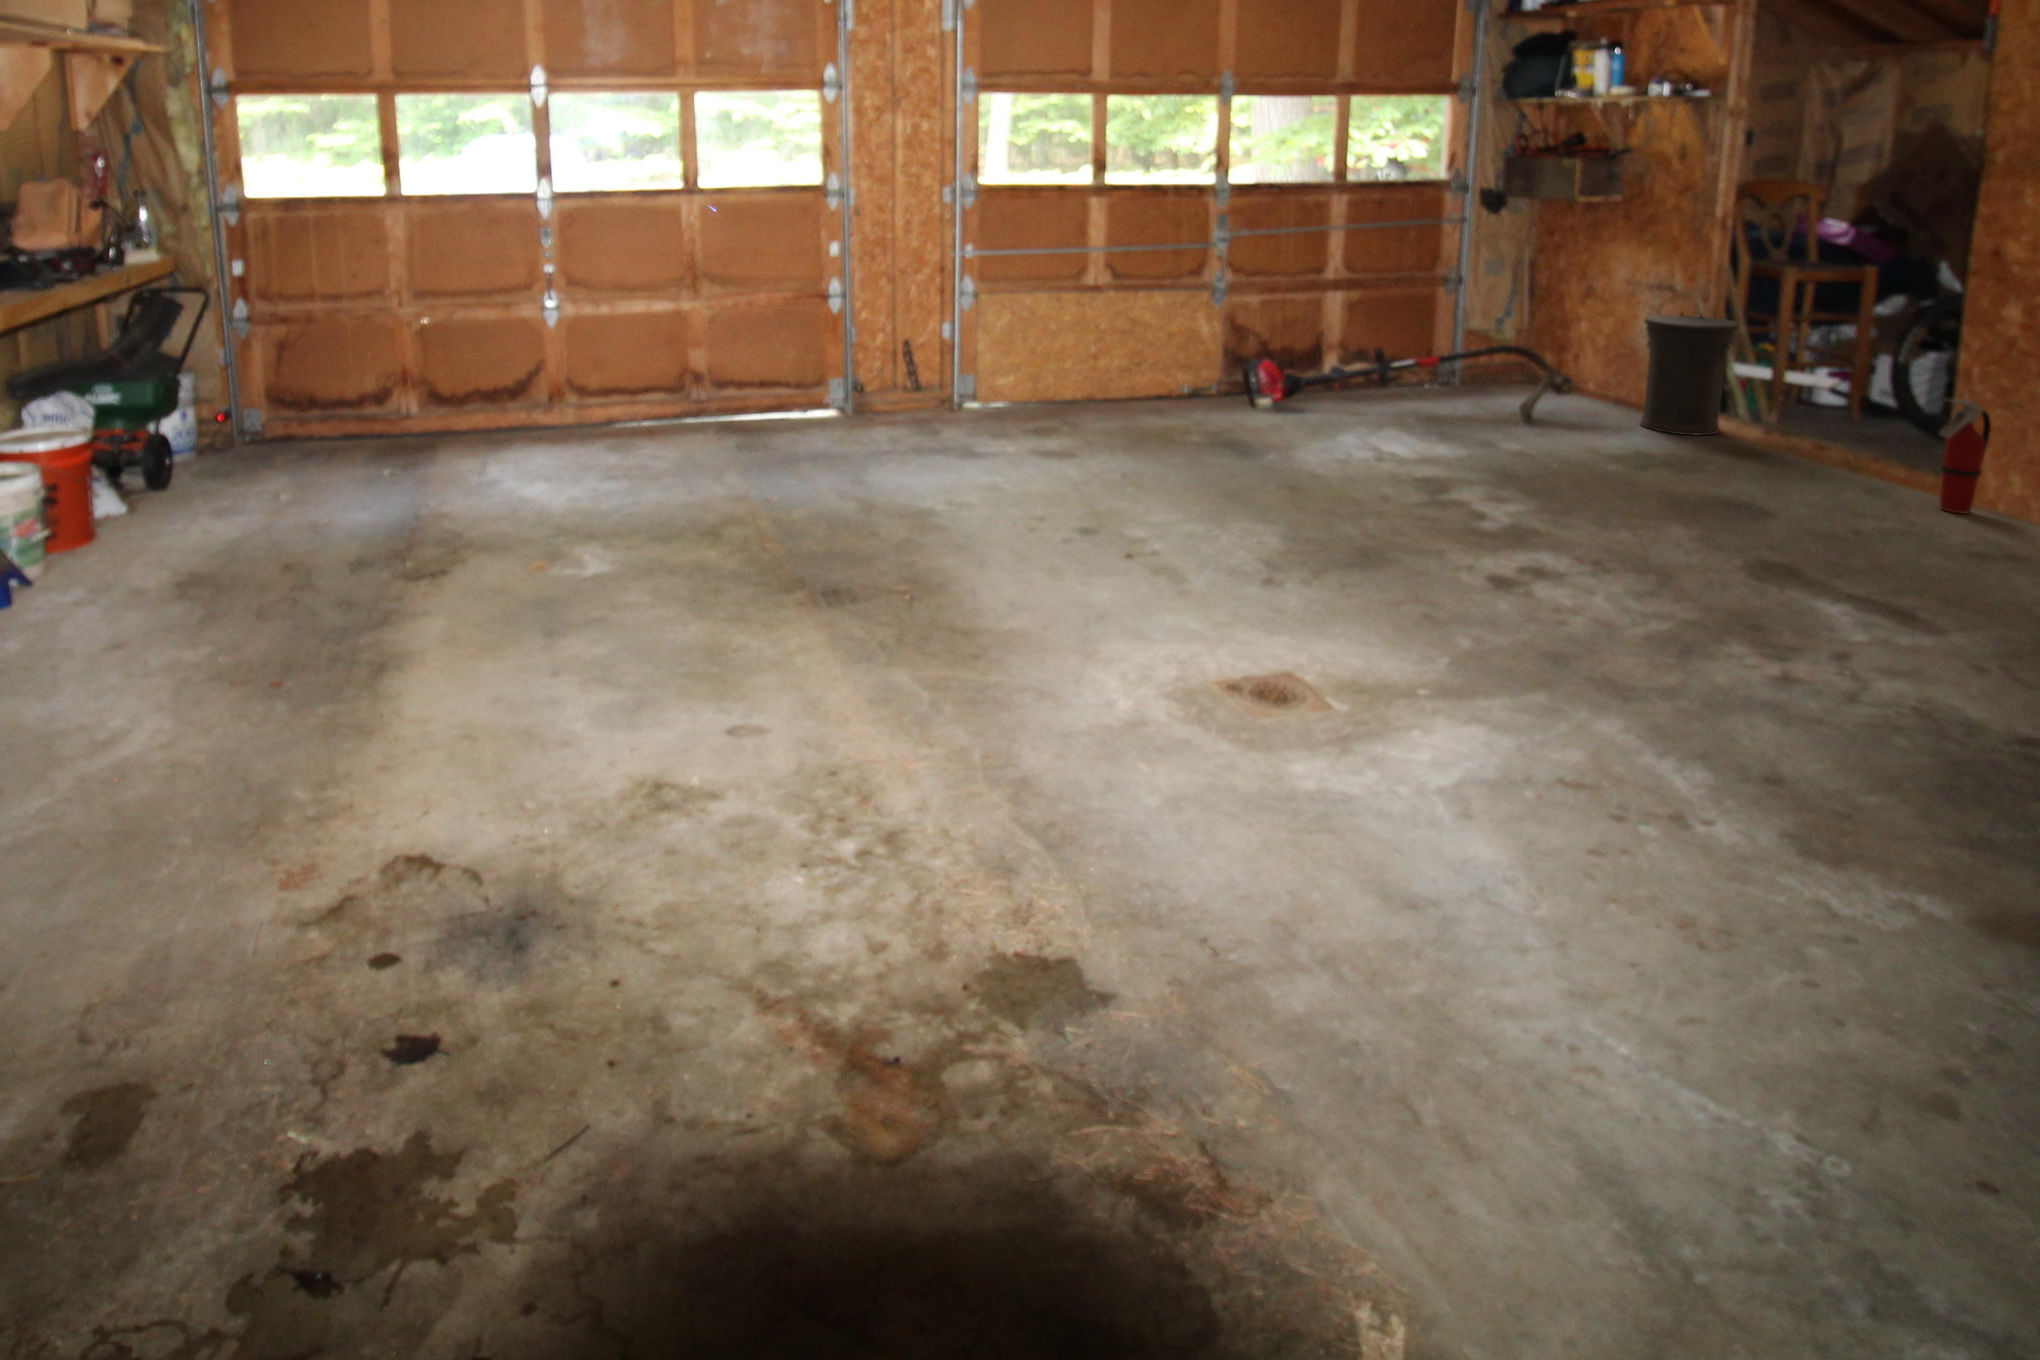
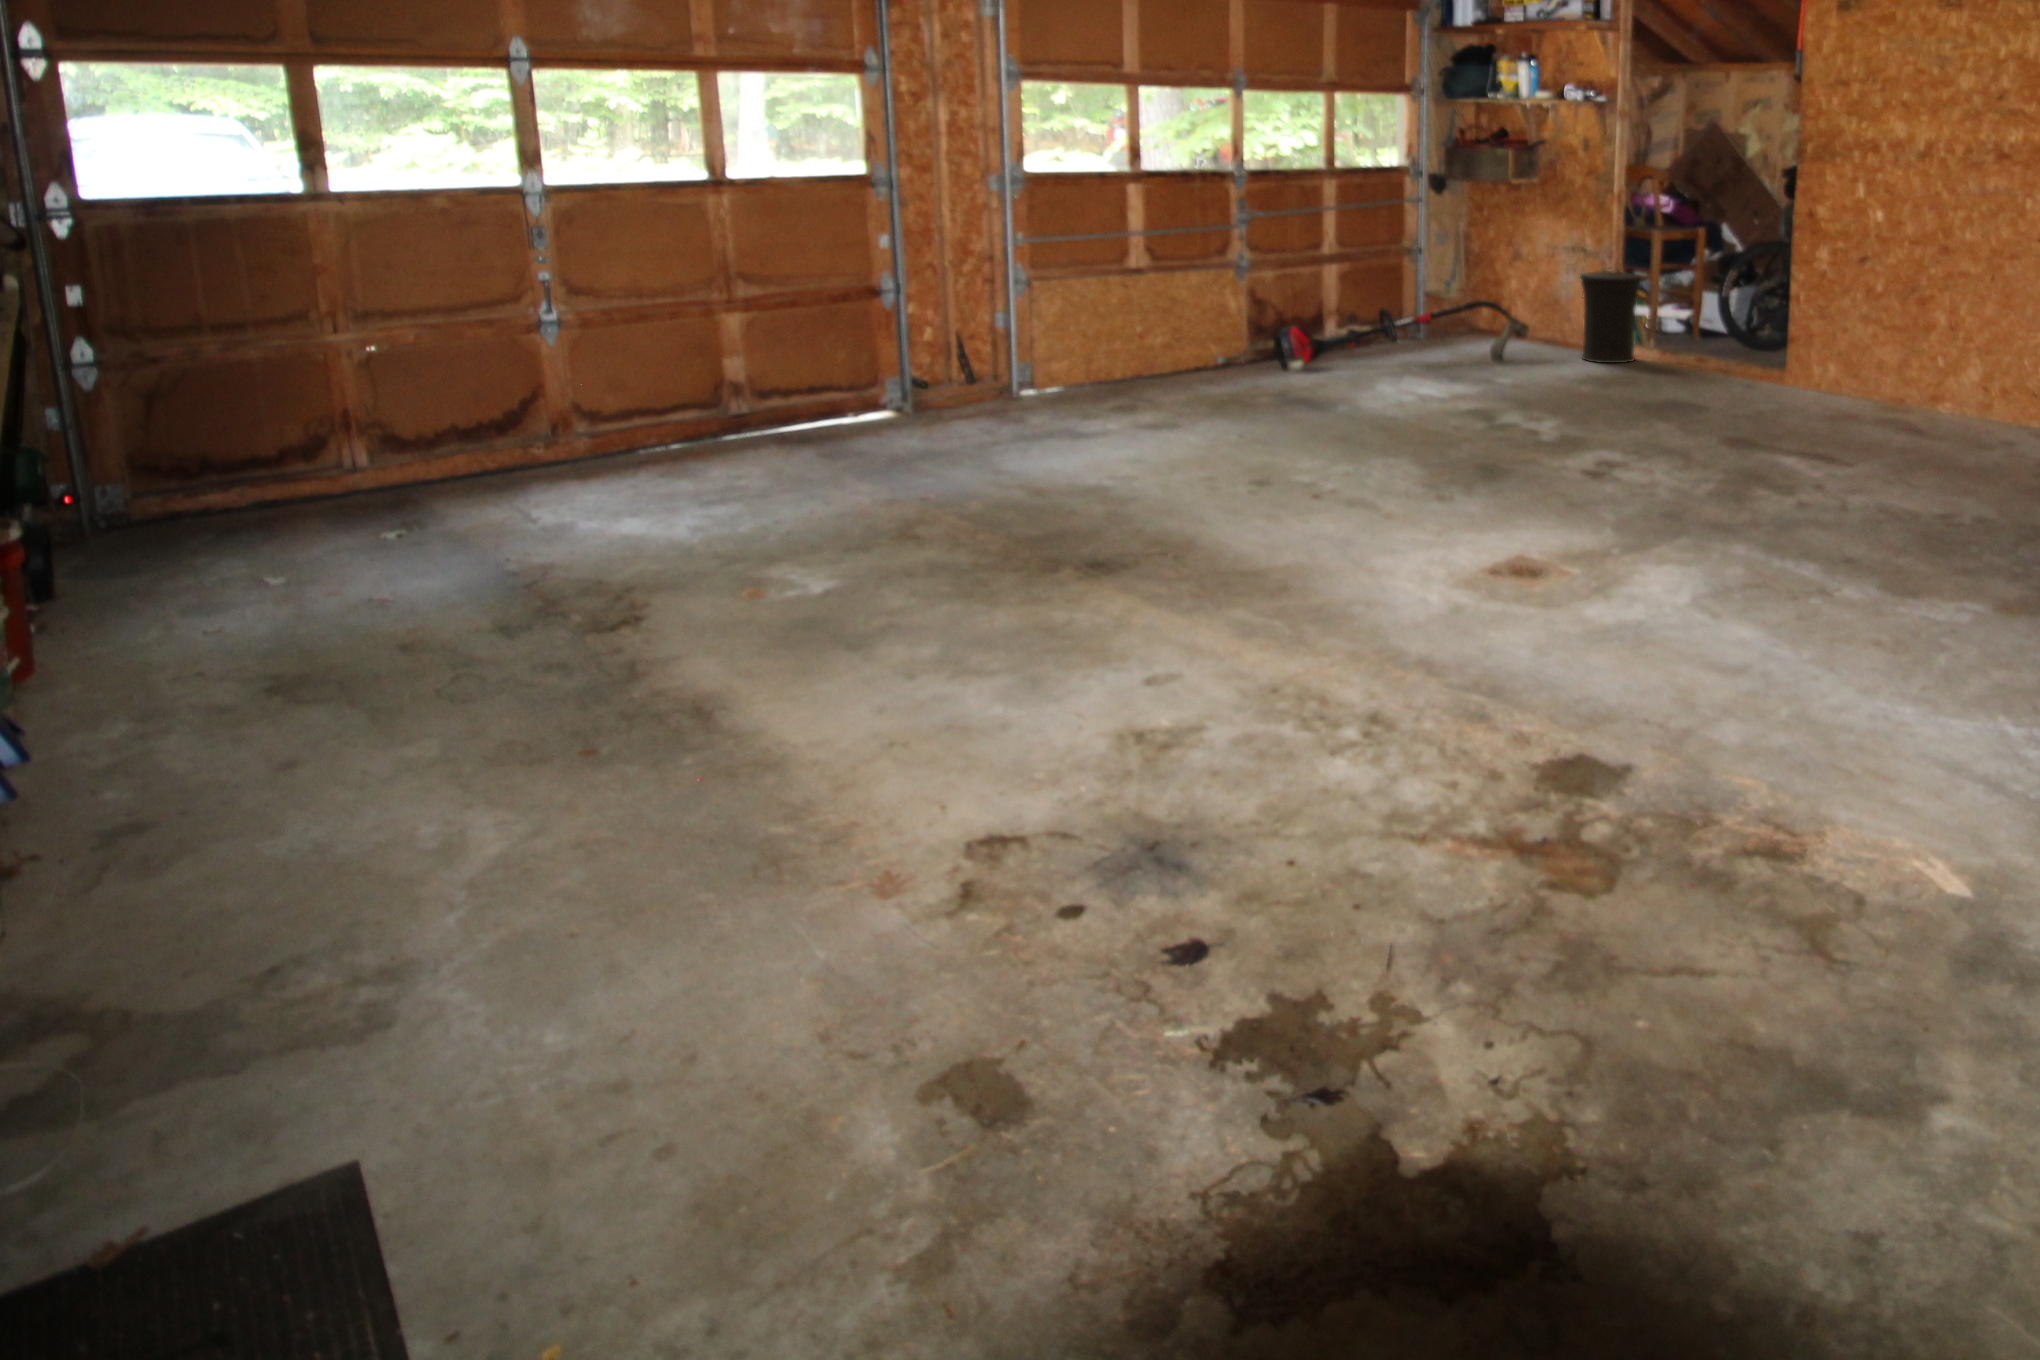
fire extinguisher: present [1939,398,1991,514] -> none [1789,314,1813,392]

